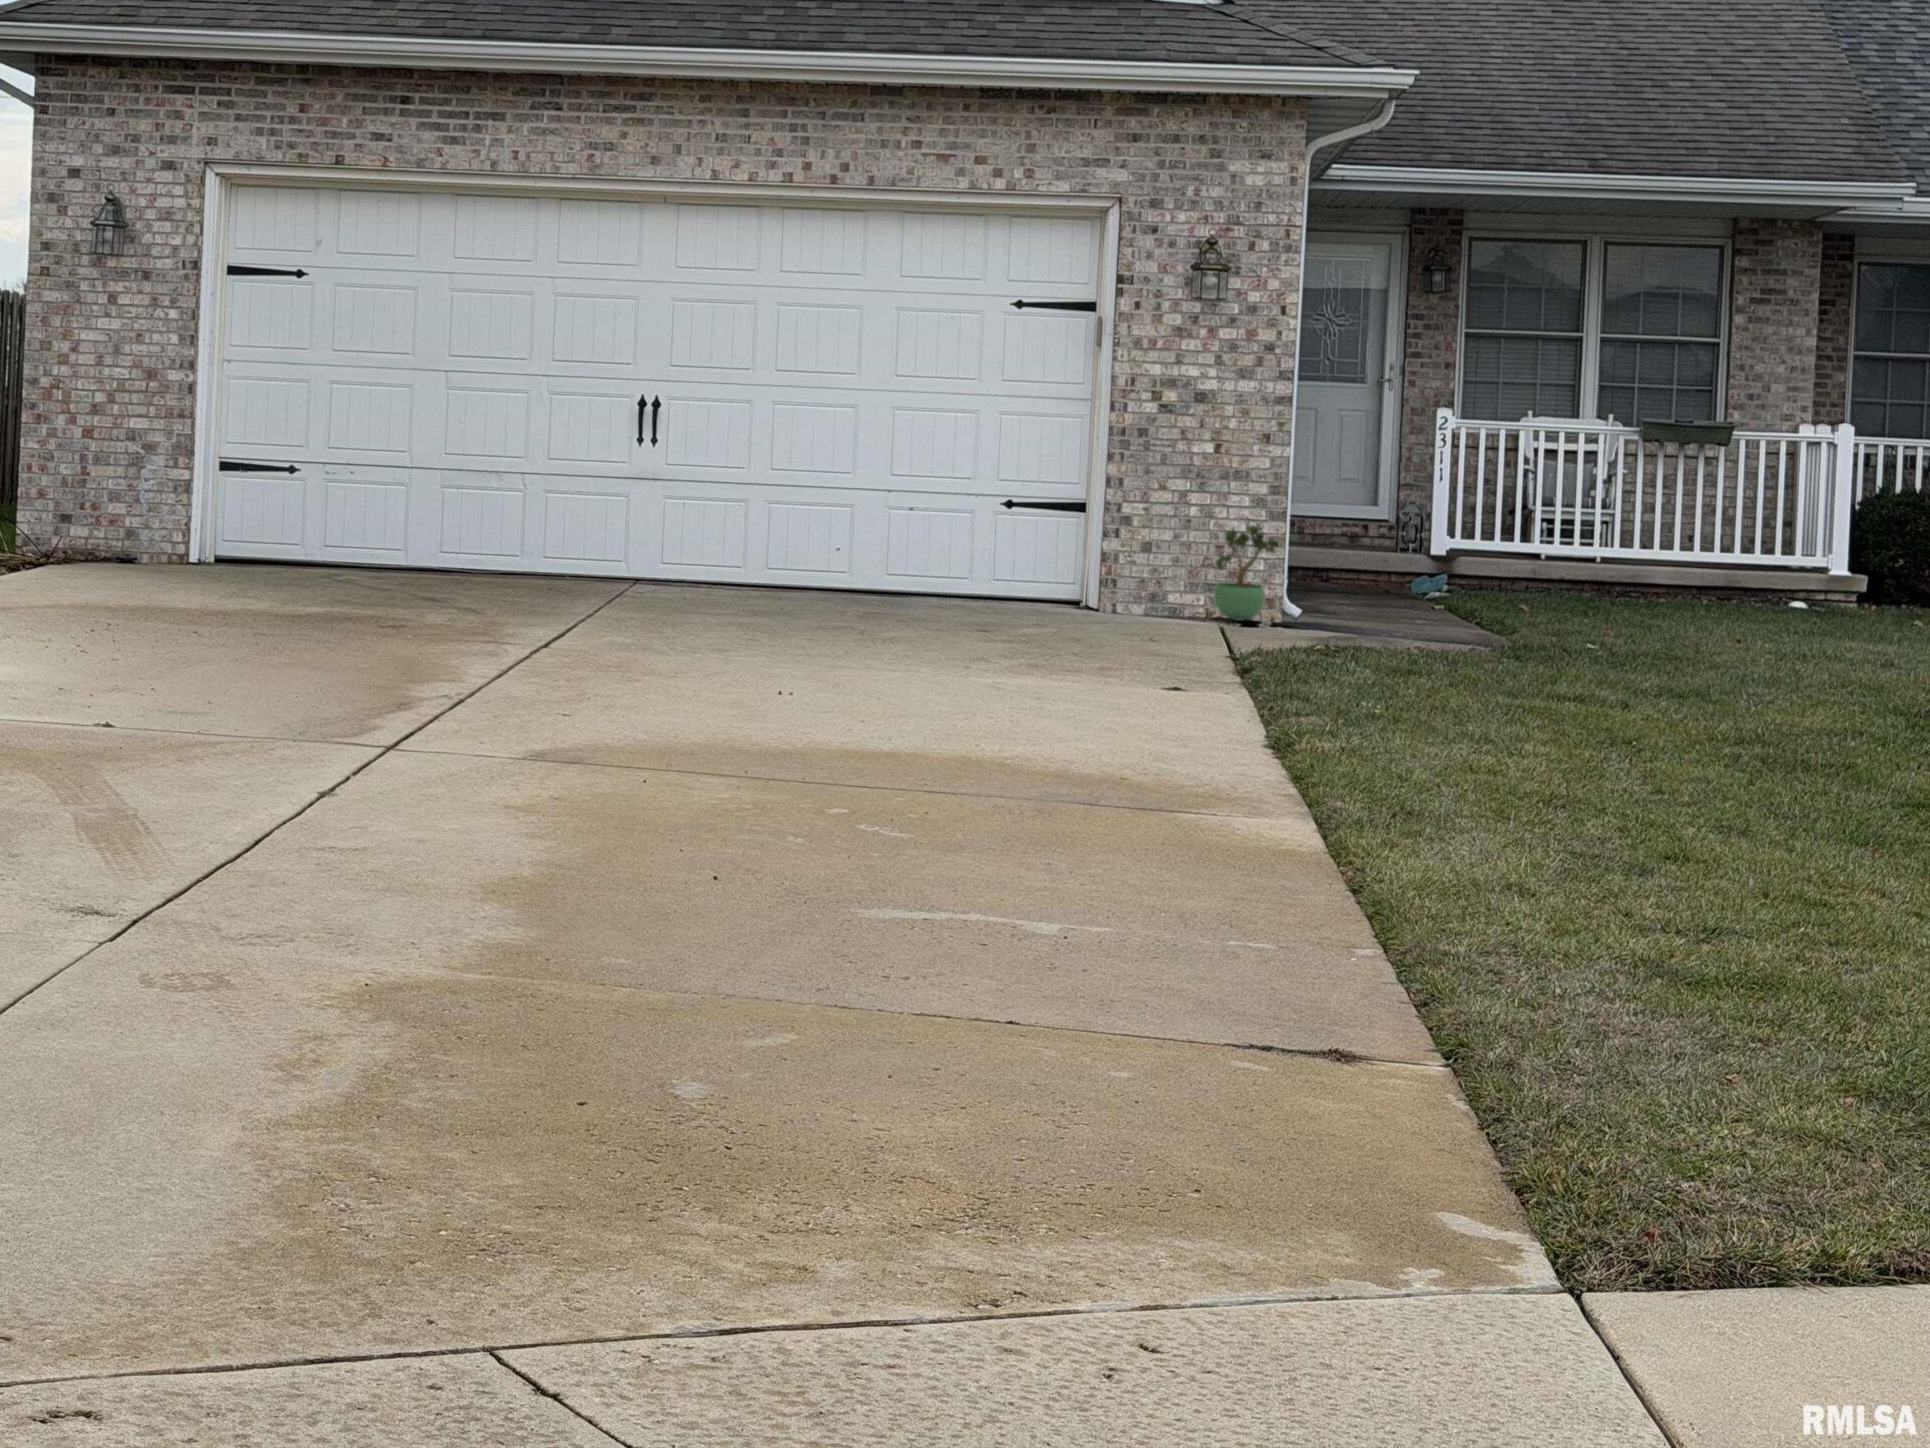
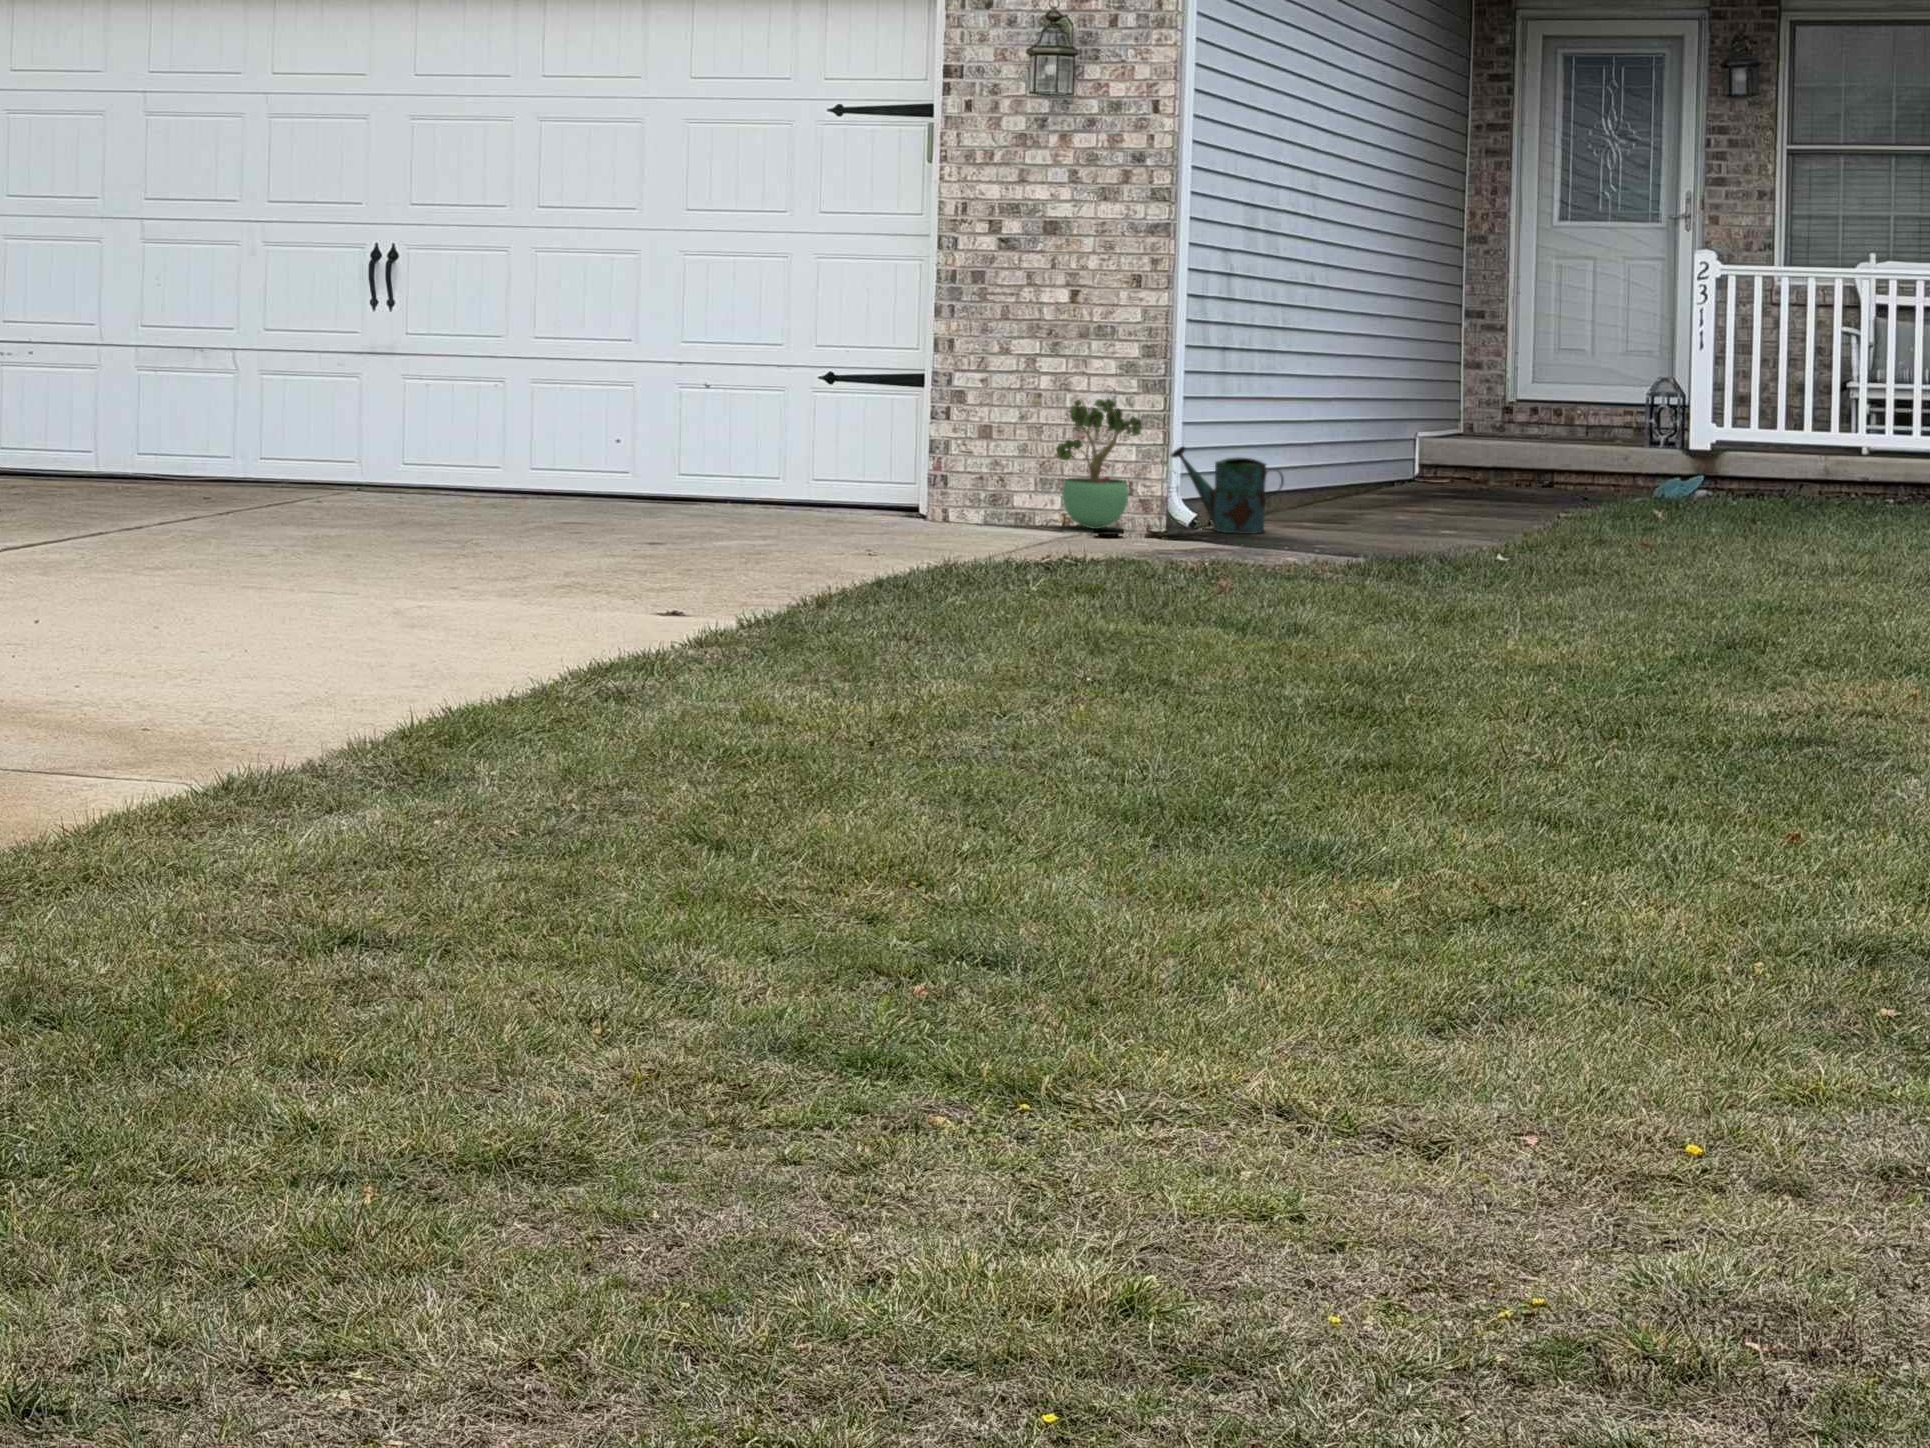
watering can: none [1282,559,1372,625] -> present [1171,446,1284,534]

